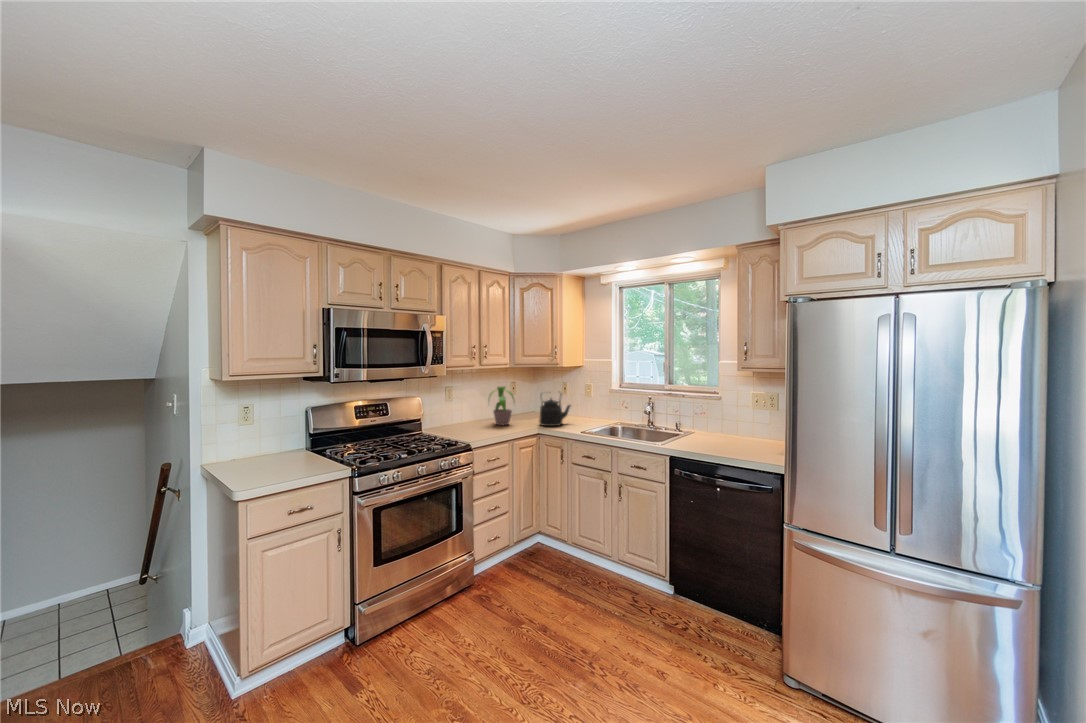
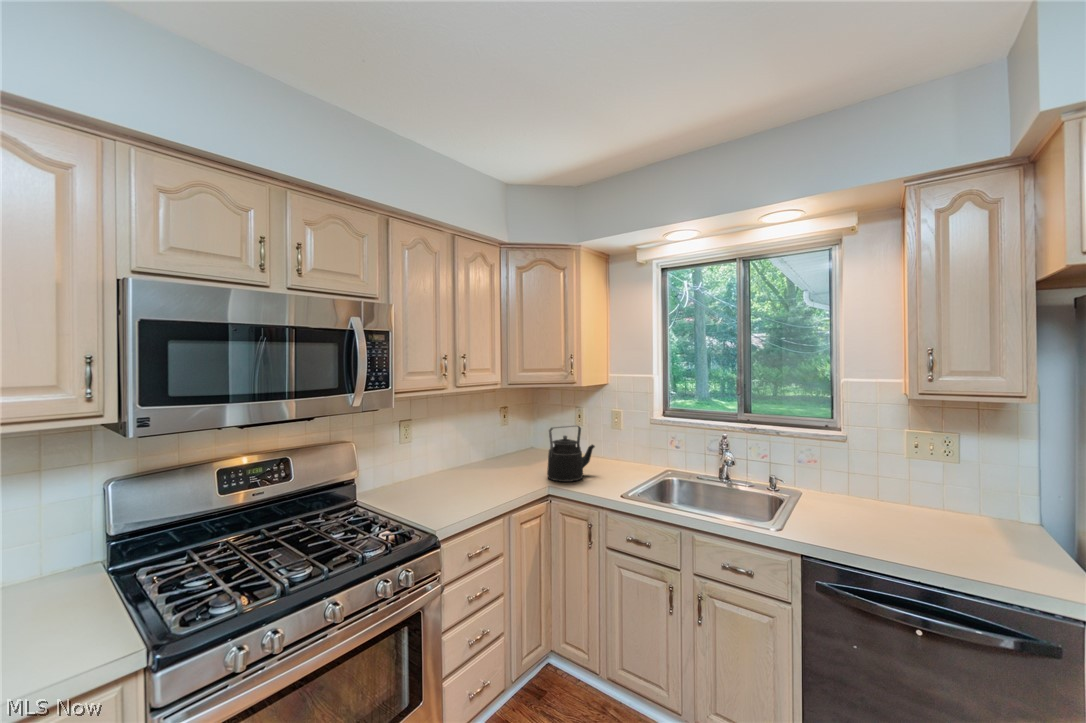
potted plant: present [488,386,514,425] -> none [461,417,513,481]

